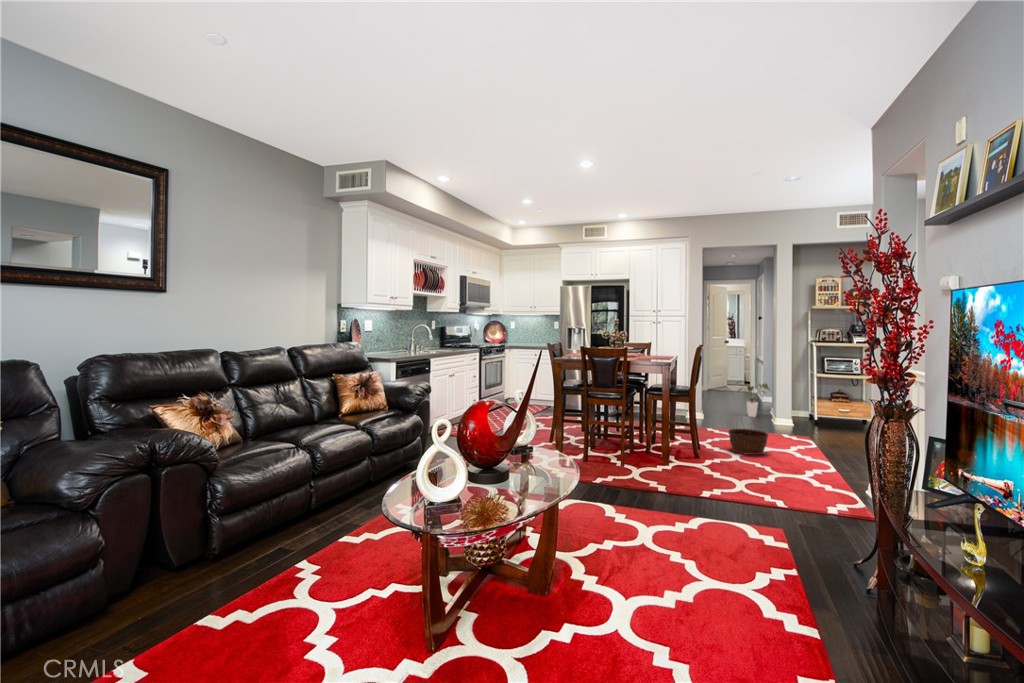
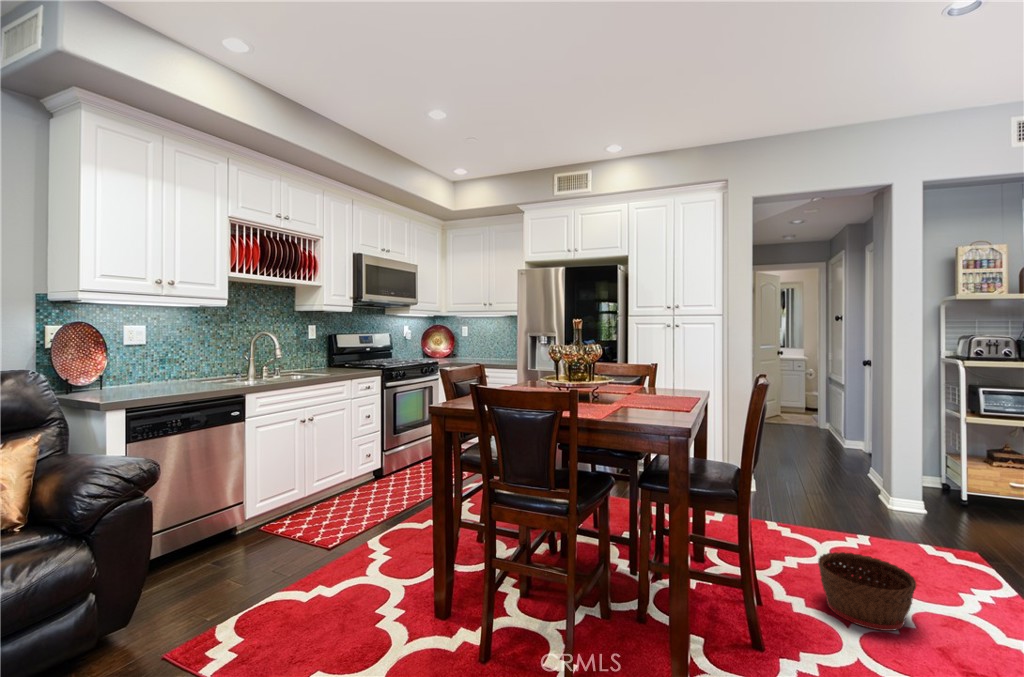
house plant: present [736,381,770,417] -> none [808,422,873,487]

